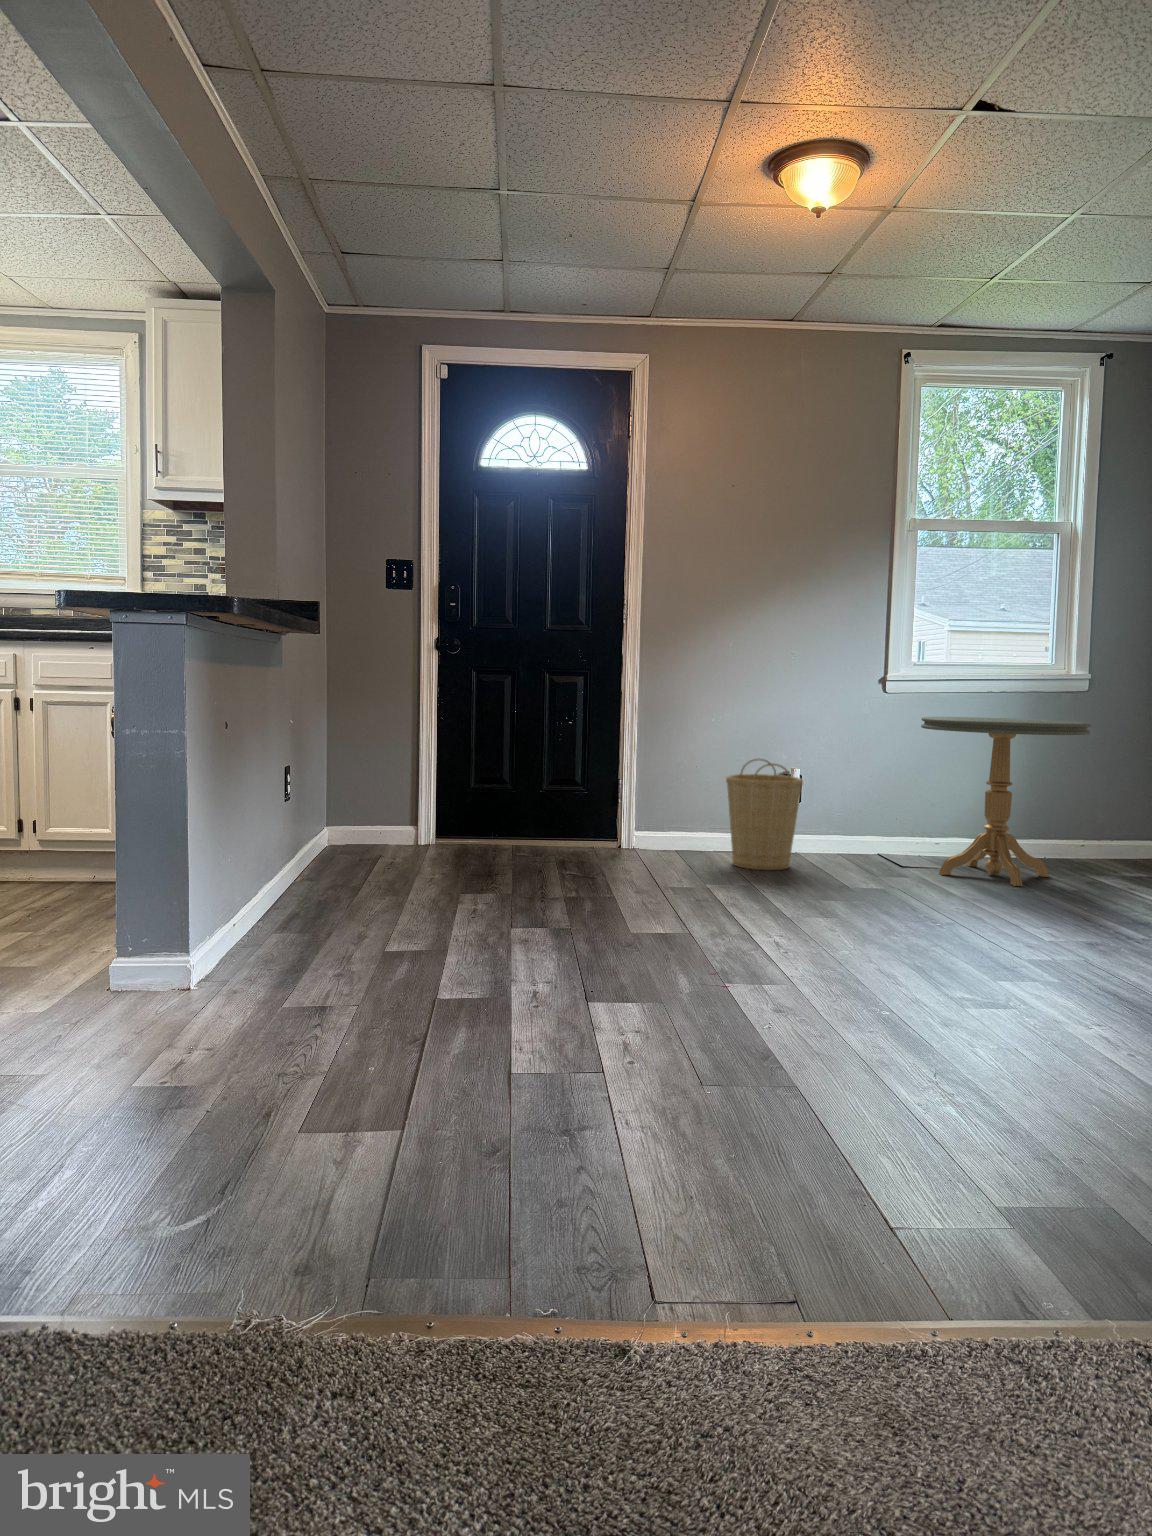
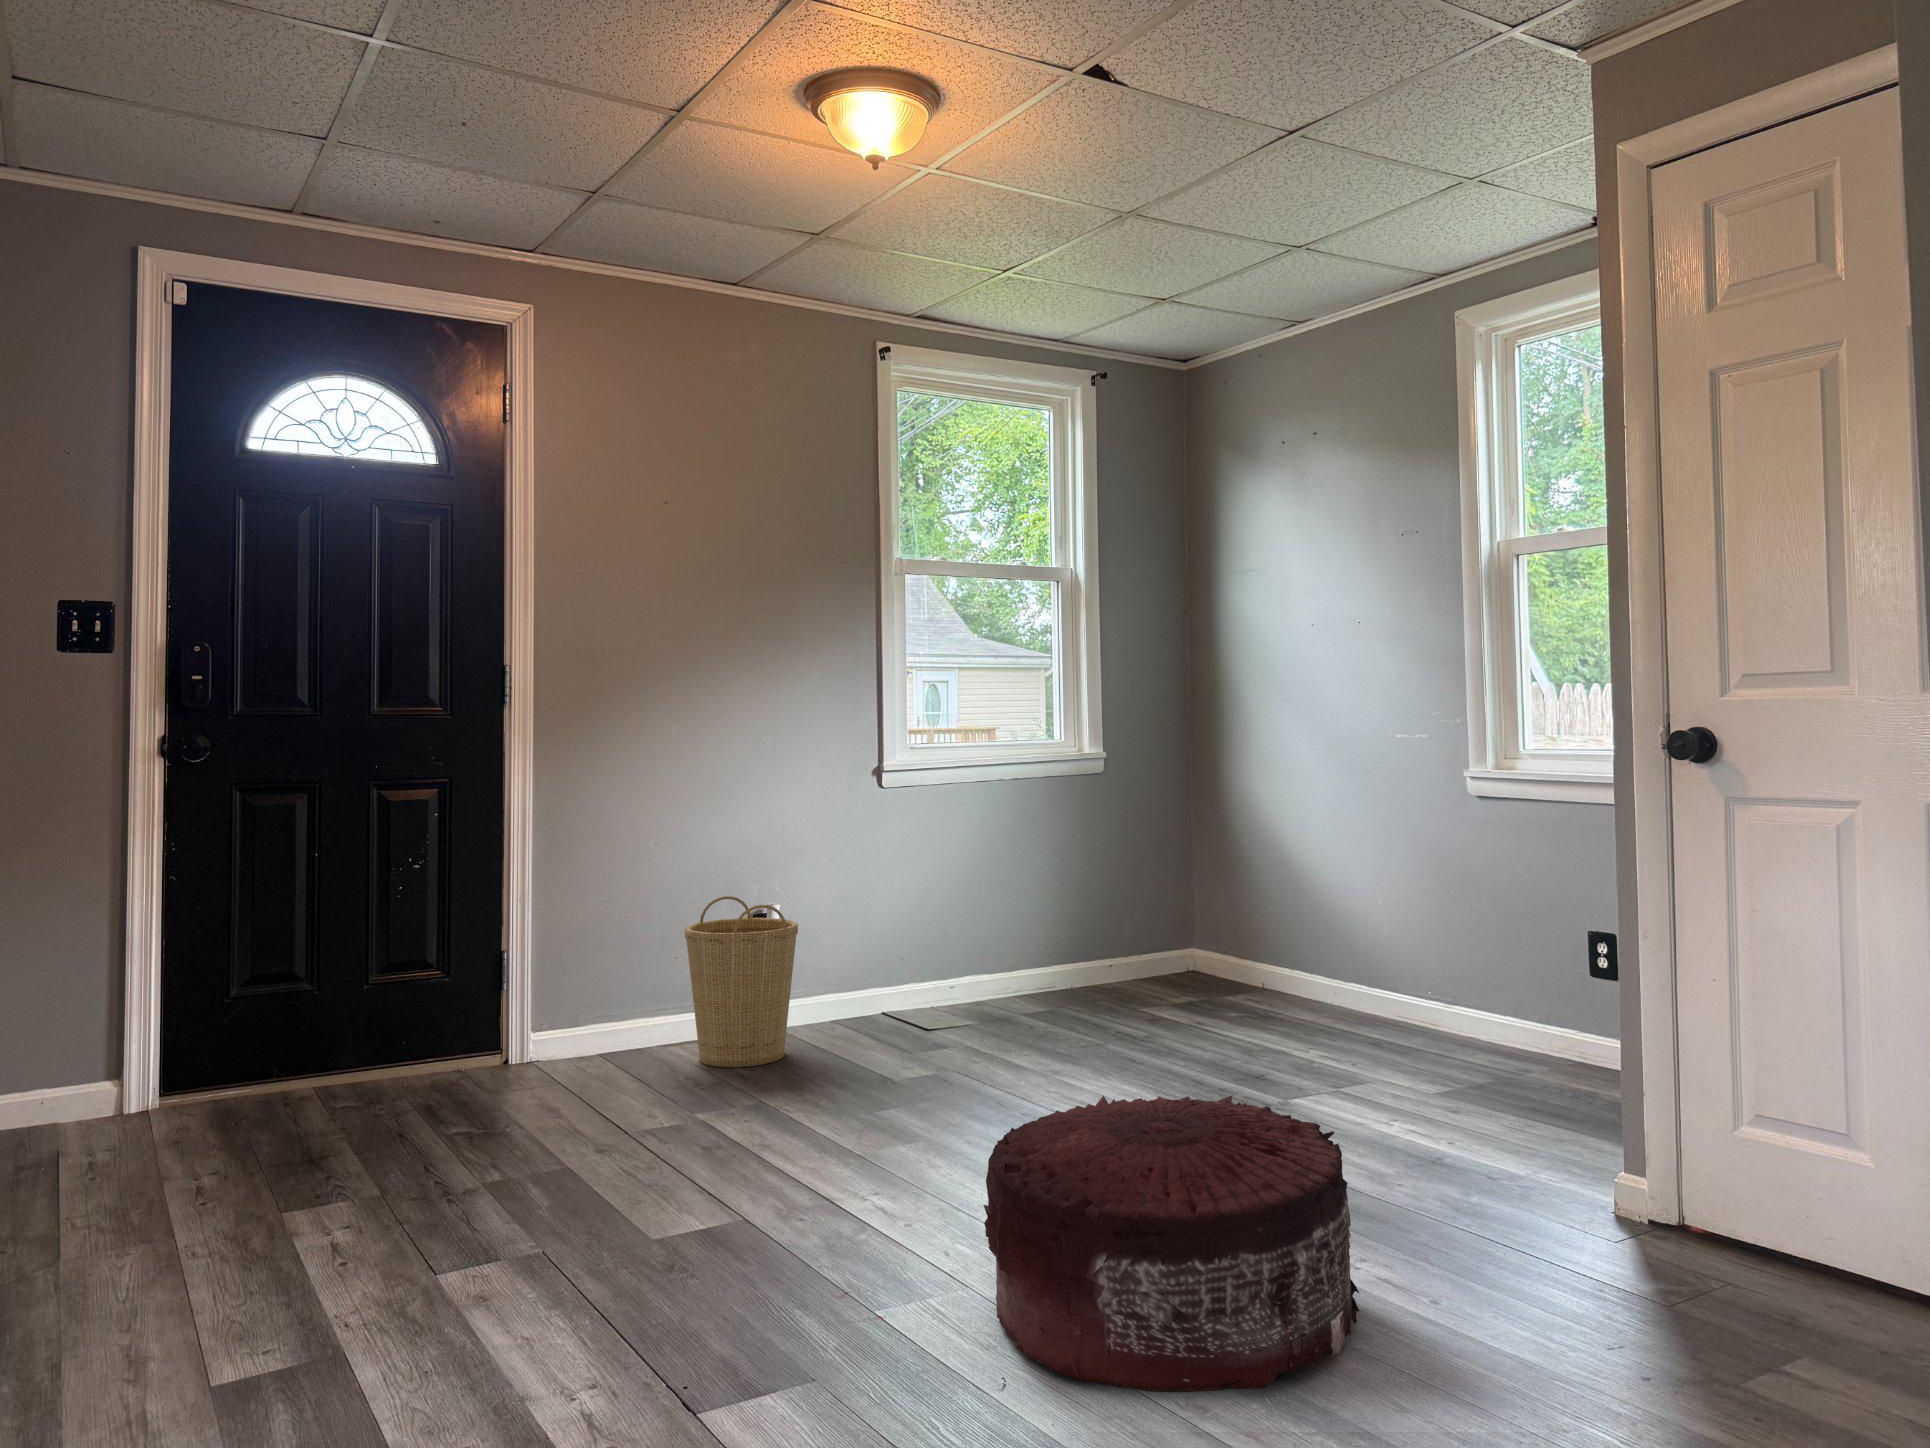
side table: present [921,717,1091,886] -> none [940,813,1139,1036]
pouf: none [780,885,1060,1073] -> present [984,1096,1359,1393]

